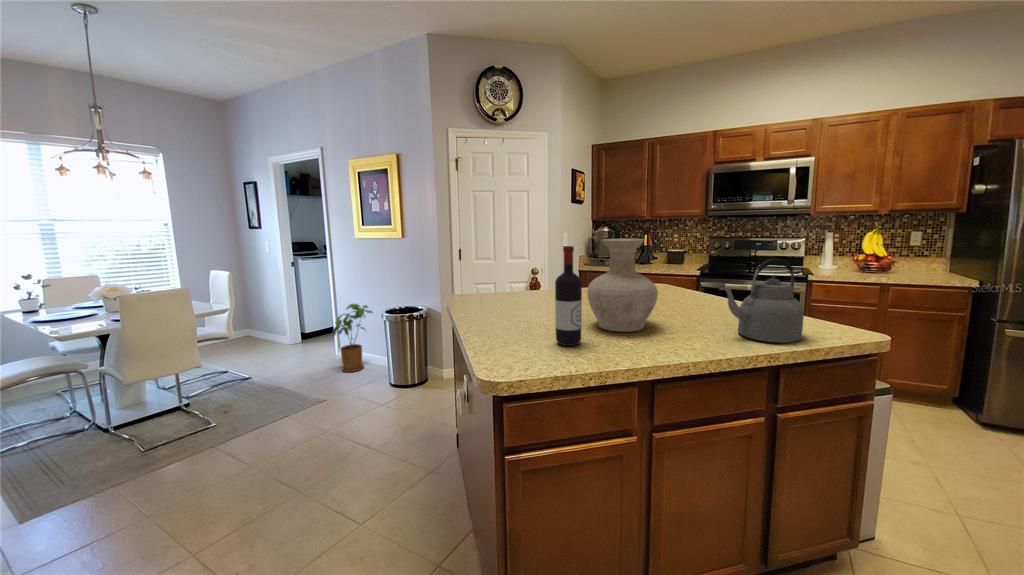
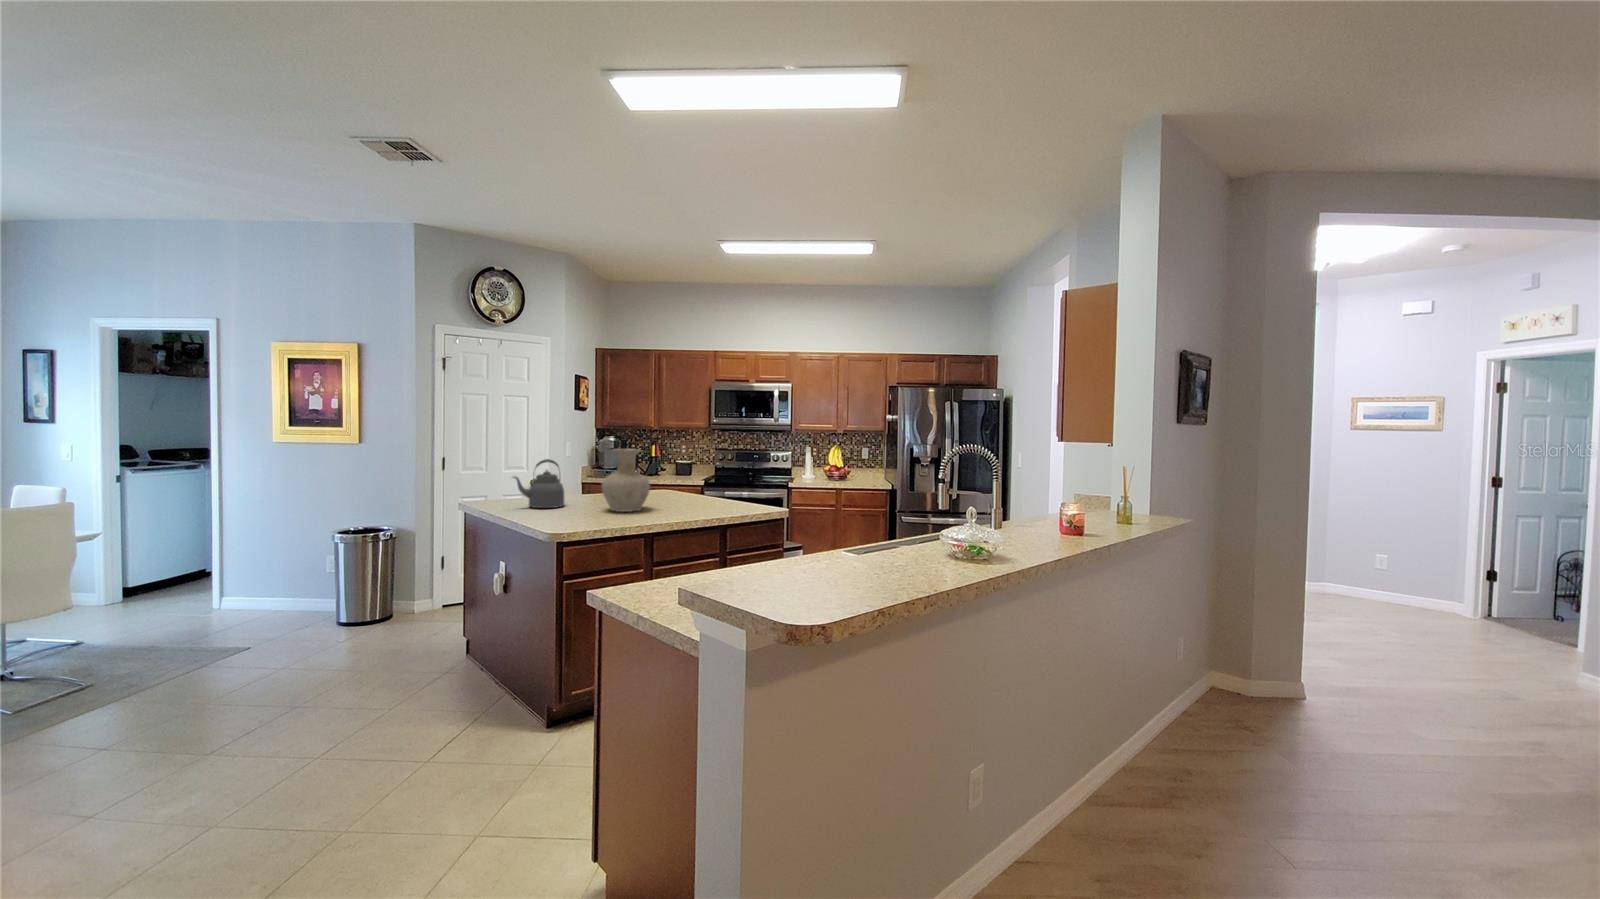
wine bottle: present [555,246,582,346] -> none [581,453,599,519]
kettle: present [720,258,804,343] -> present [514,459,564,508]
house plant: present [333,304,373,372] -> none [237,527,306,622]

